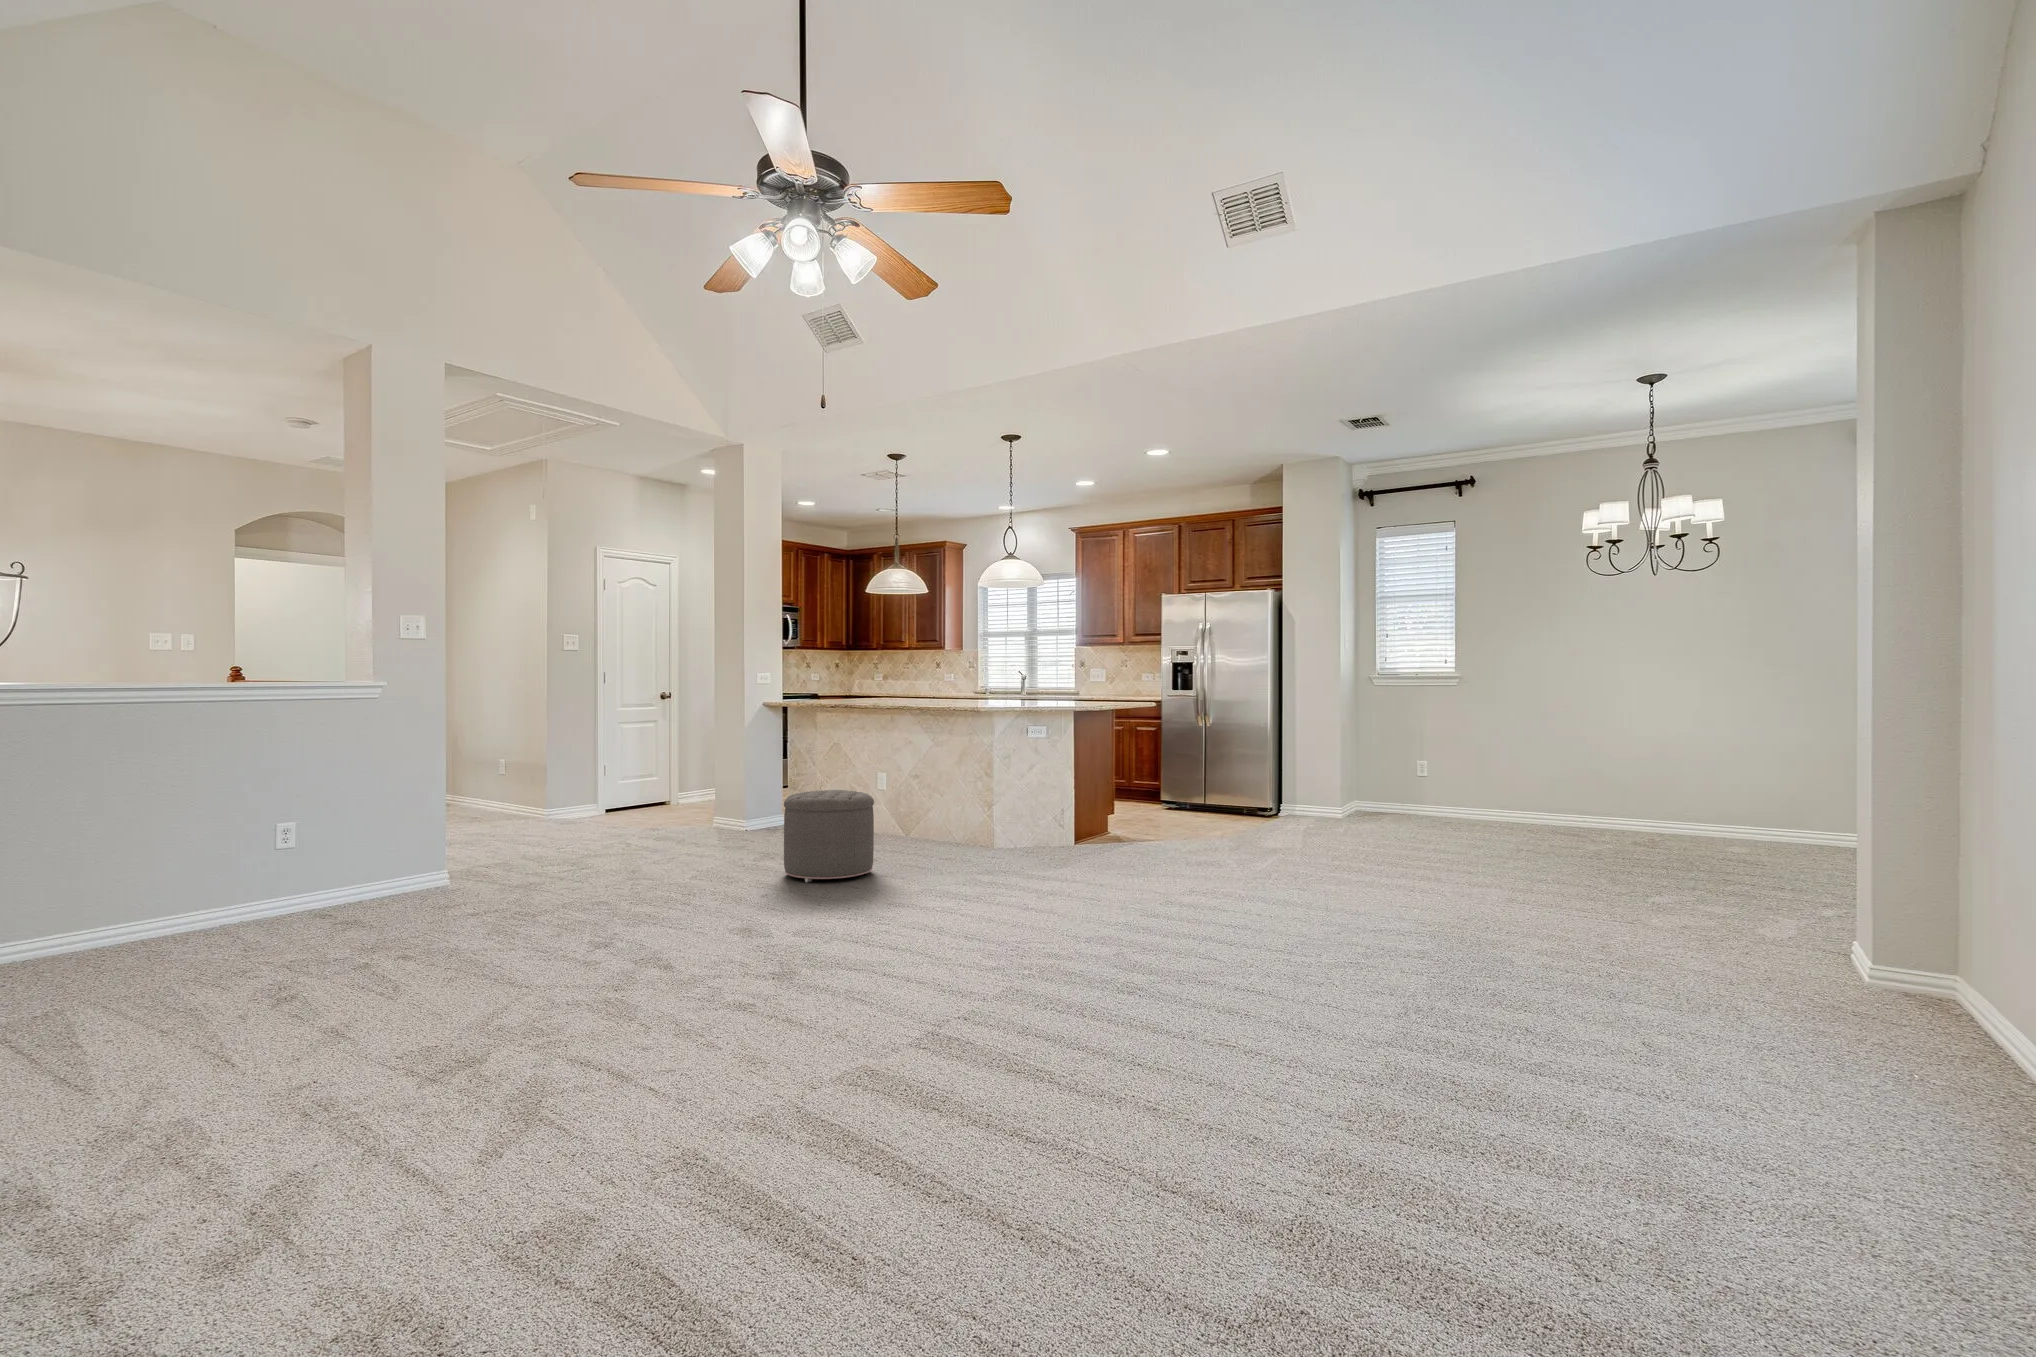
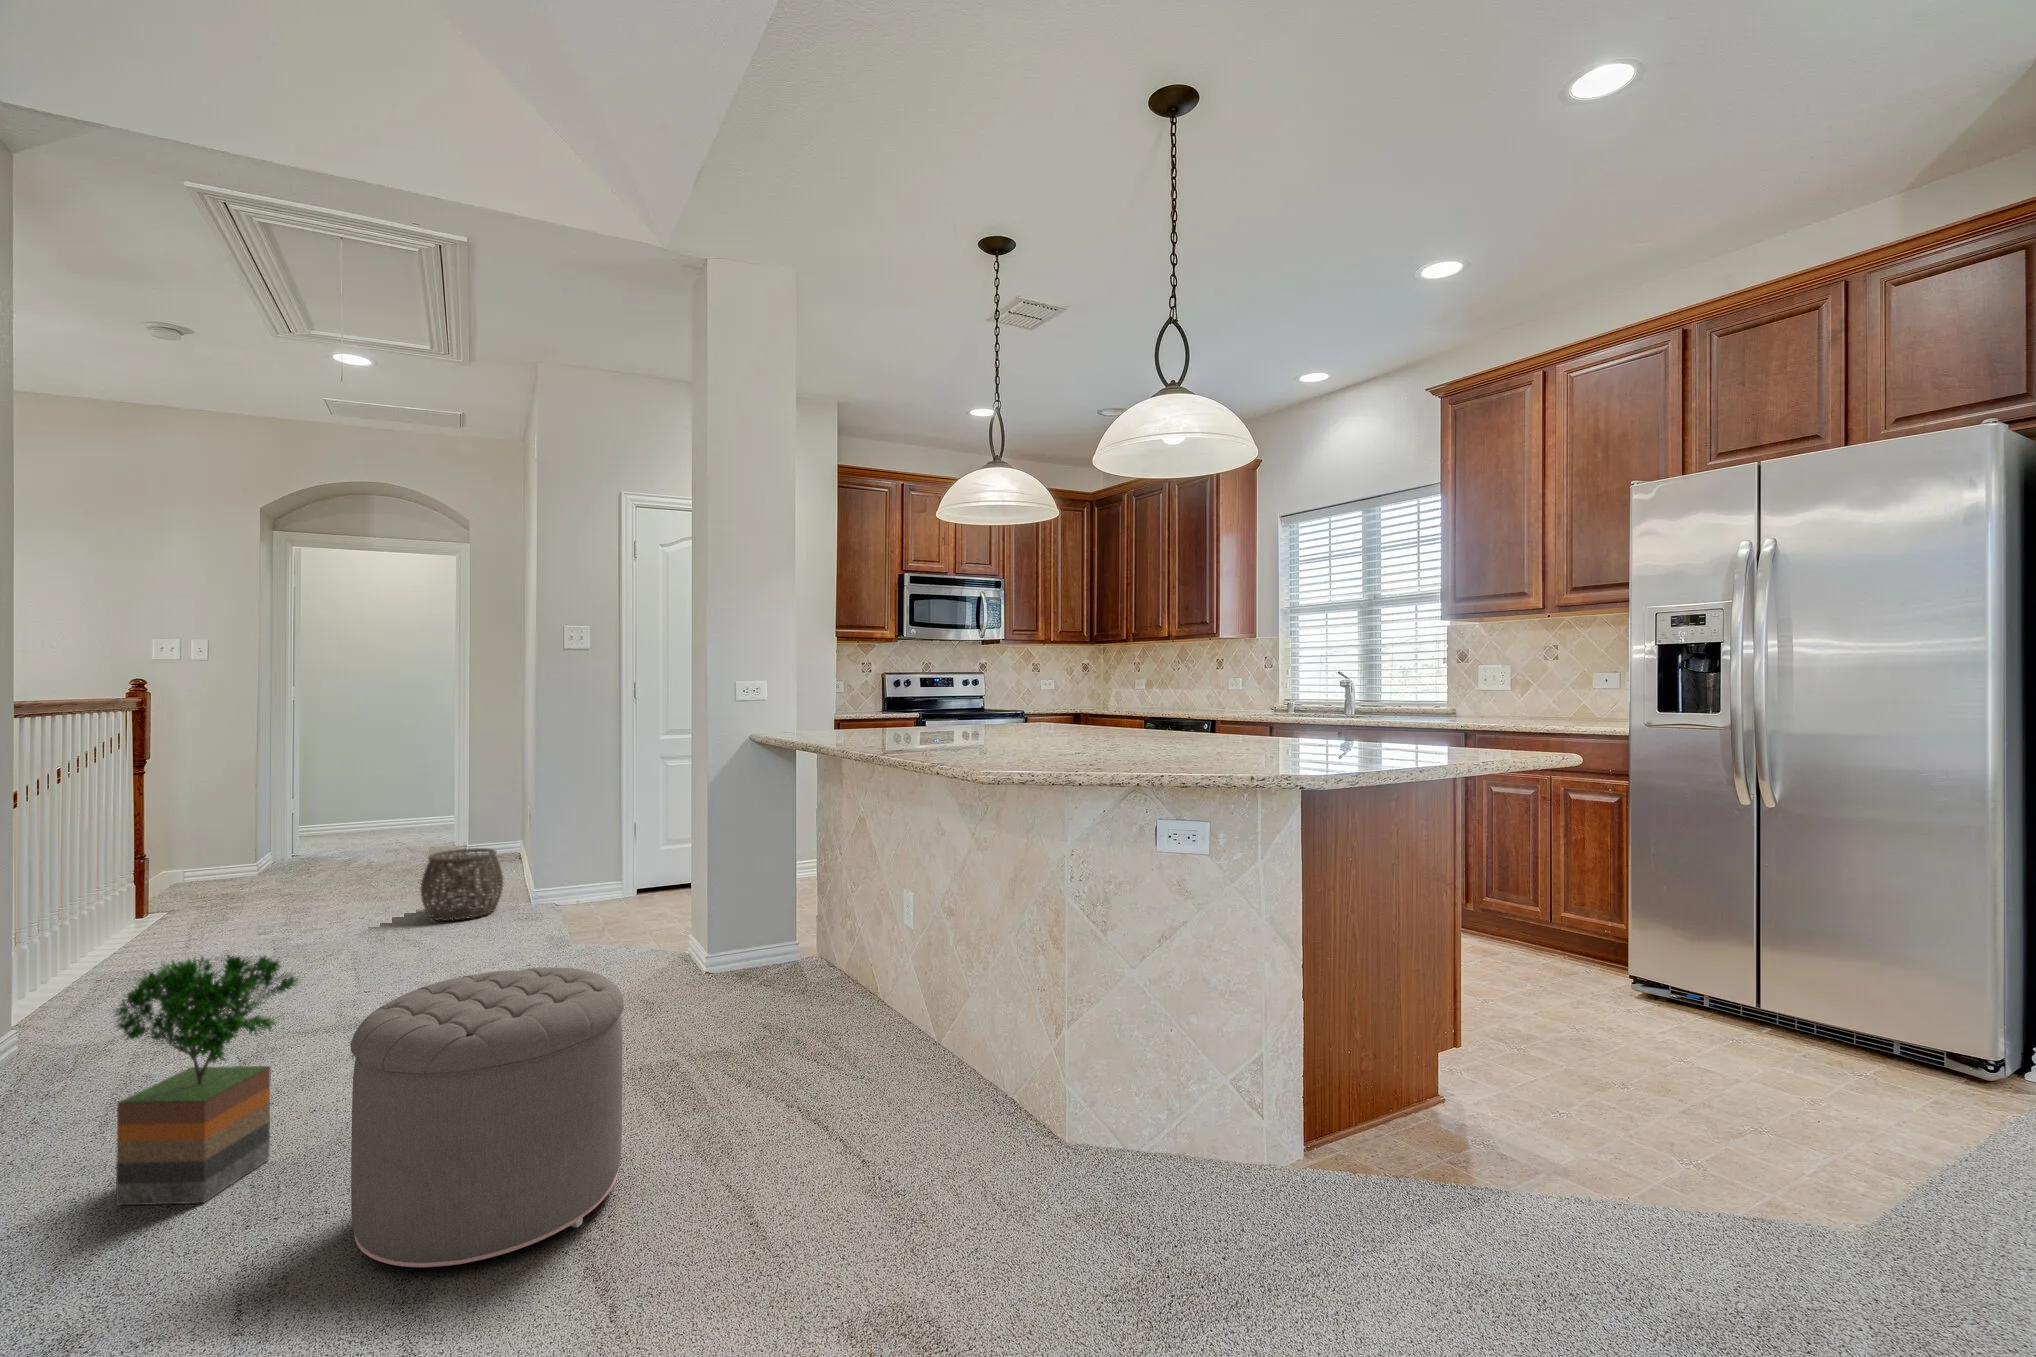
woven basket: none [487,787,543,833] -> present [421,848,503,921]
potted tree: none [658,790,728,889] -> present [114,954,299,1205]

